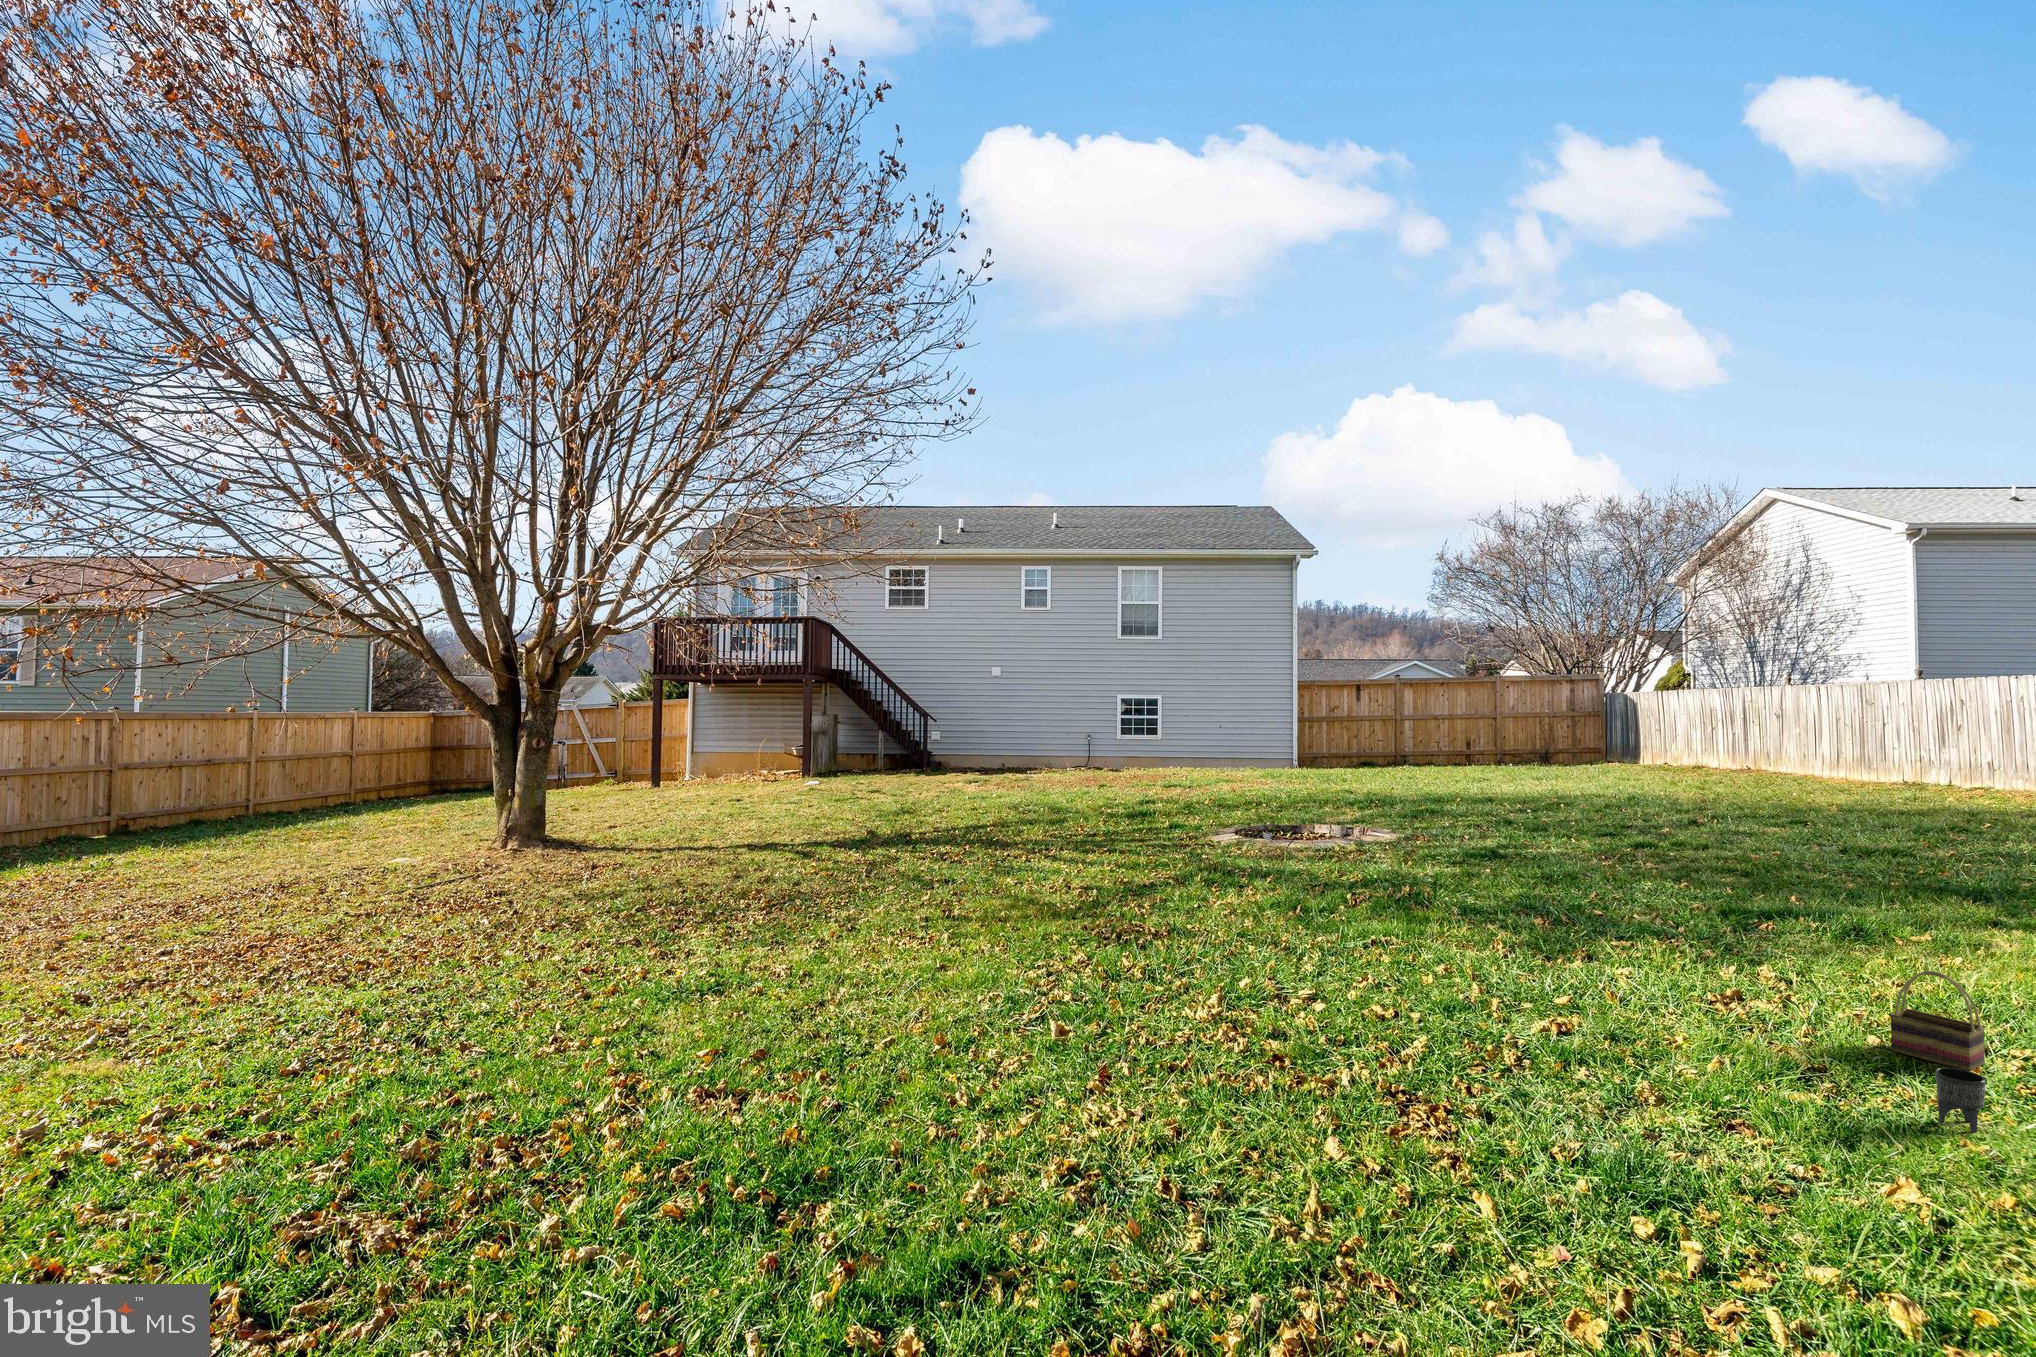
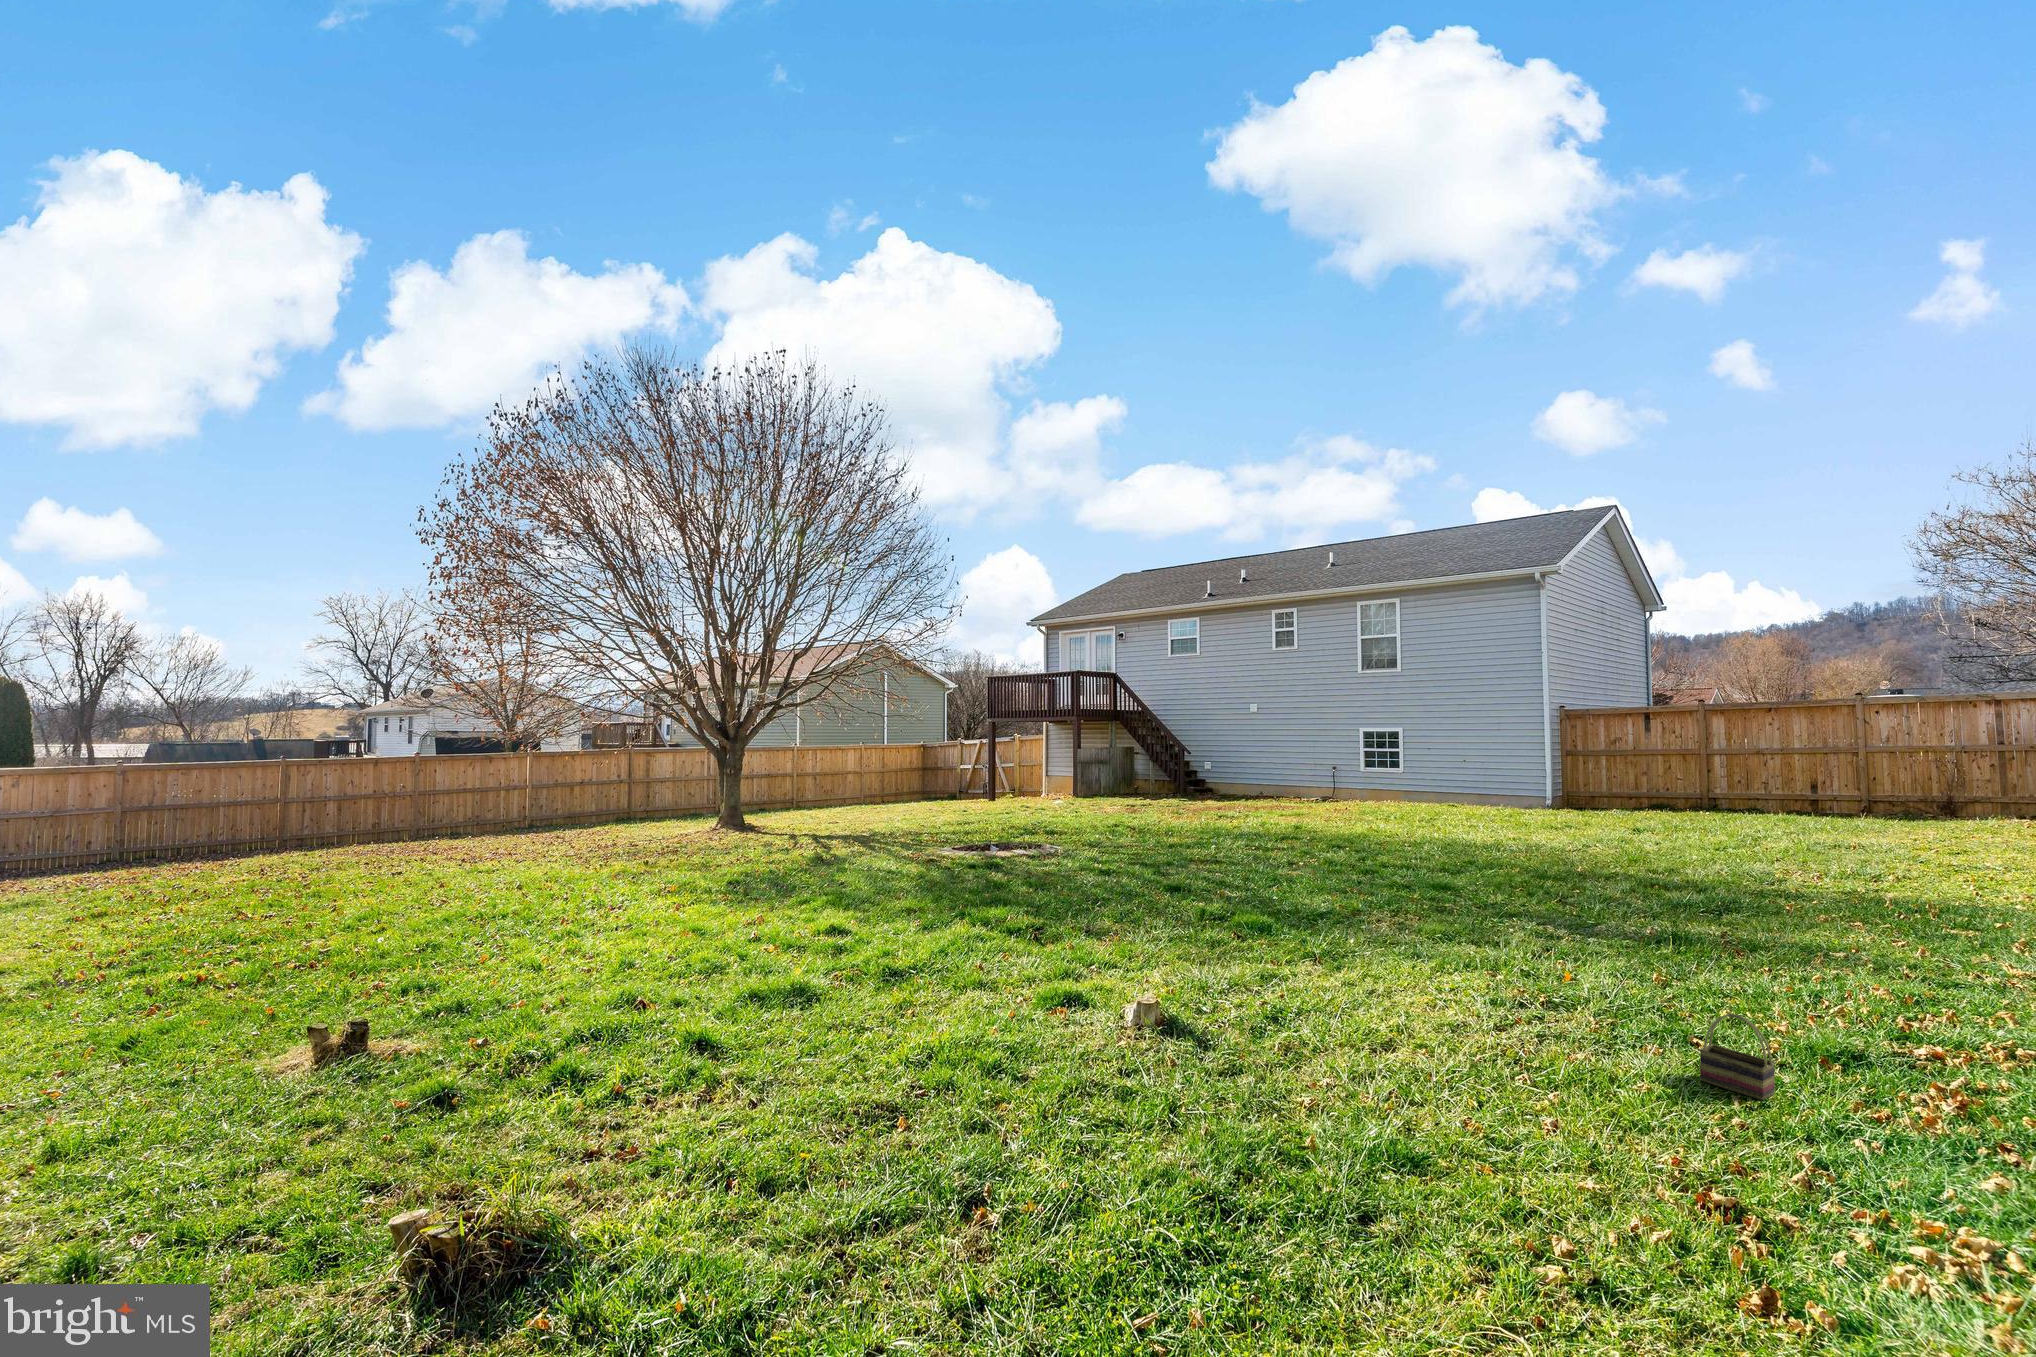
planter: present [1936,1068,1985,1132] -> none [1737,1100,1776,1156]

